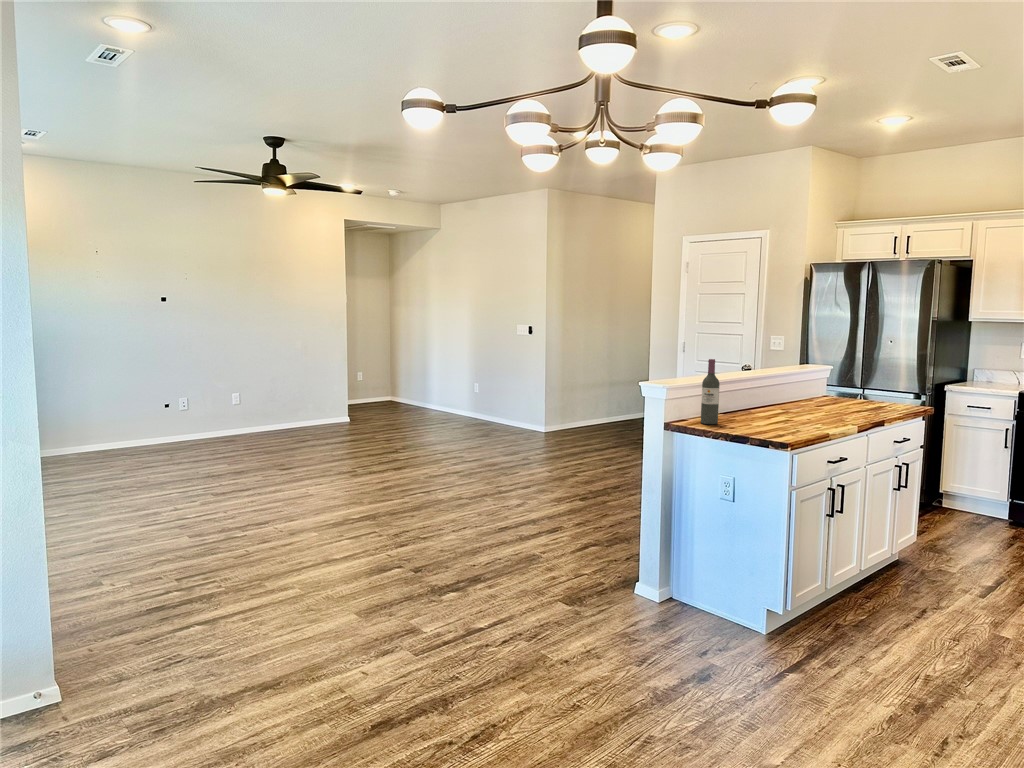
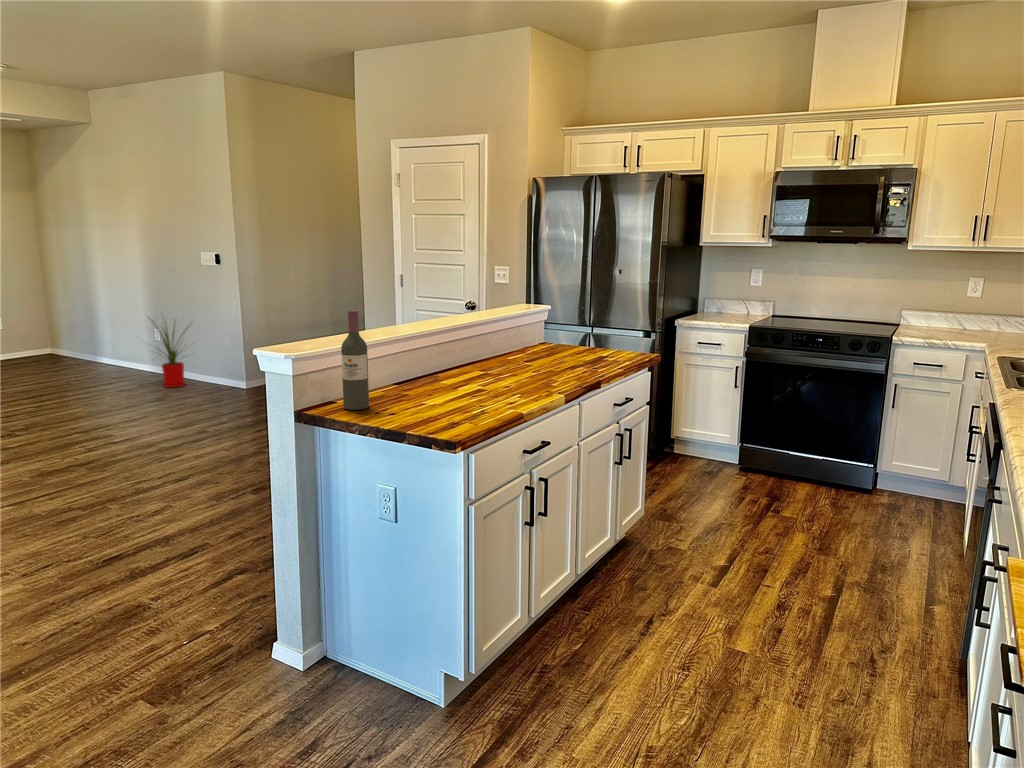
house plant: none [468,369,512,428] -> present [150,319,192,388]

